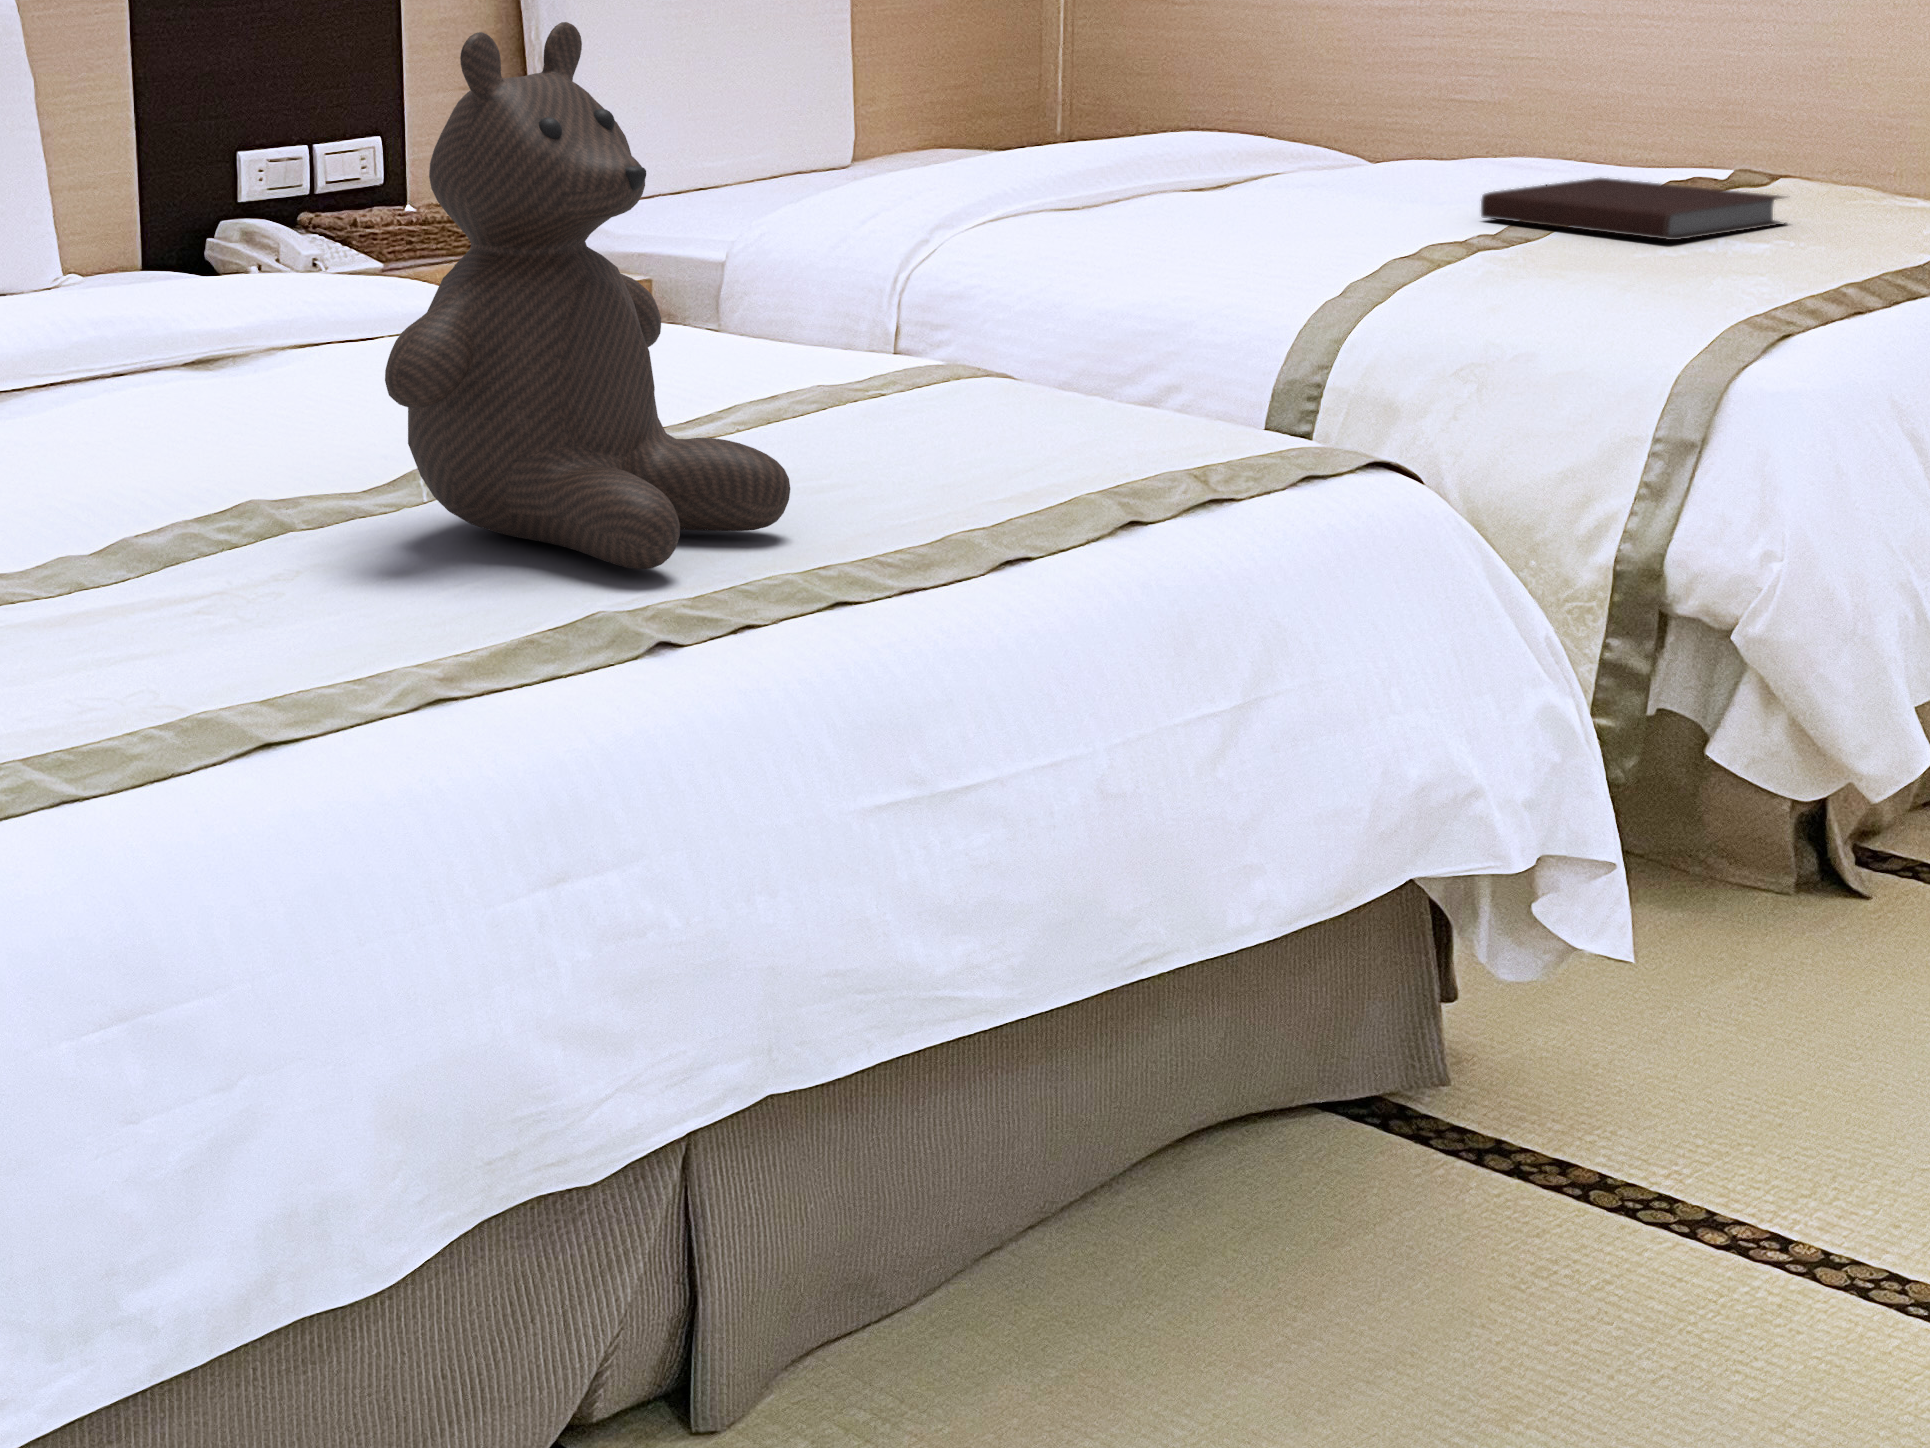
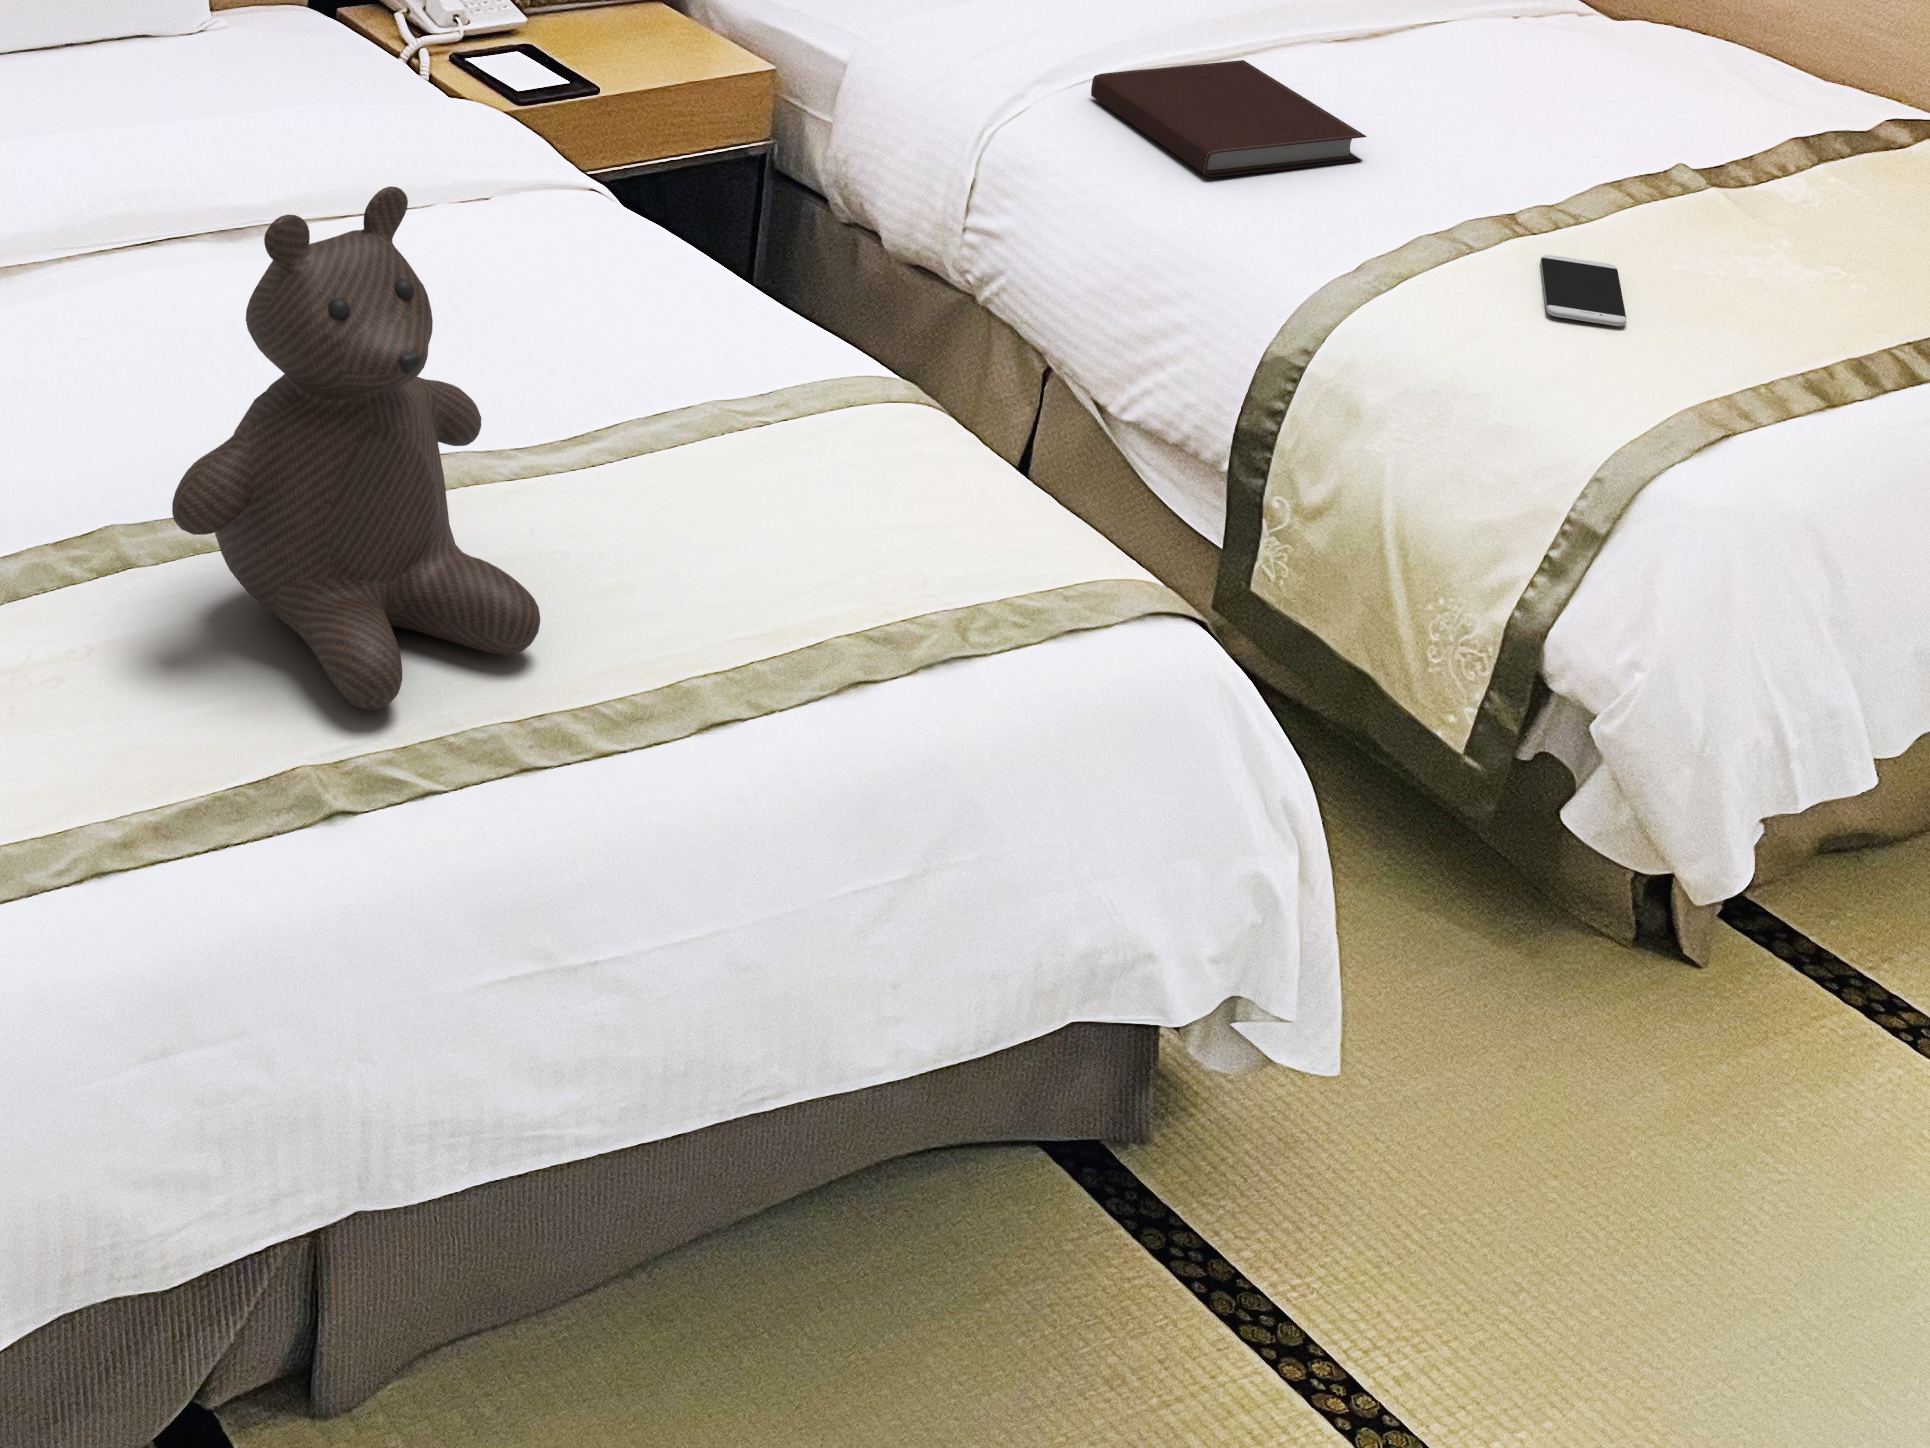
notebook: present [1481,178,1786,240] -> present [1091,60,1366,177]
smartphone: none [1515,270,1632,299] -> present [1540,255,1626,326]

